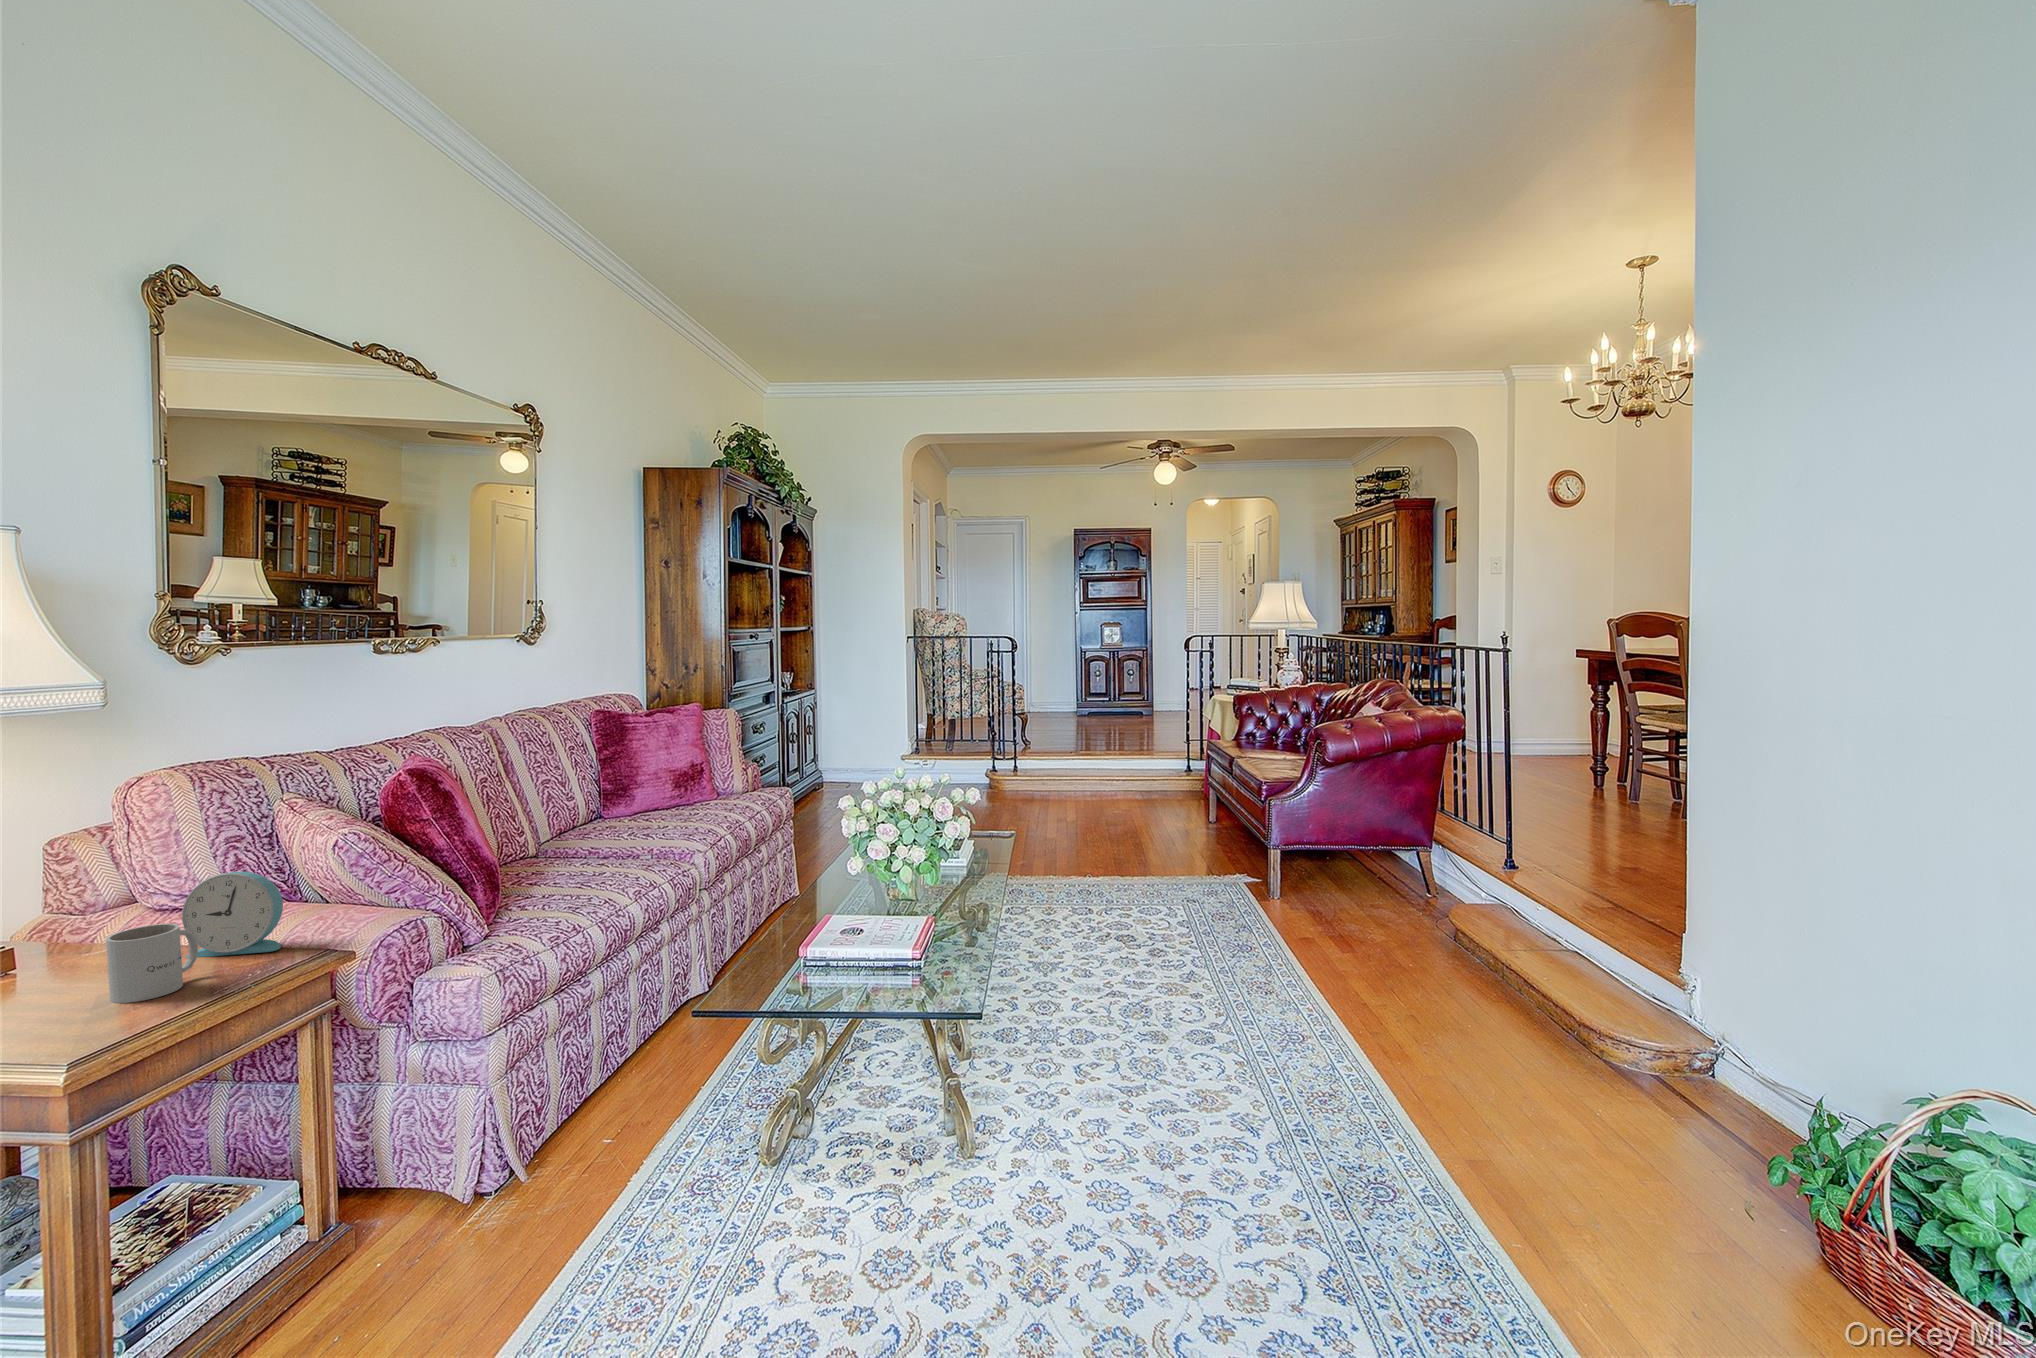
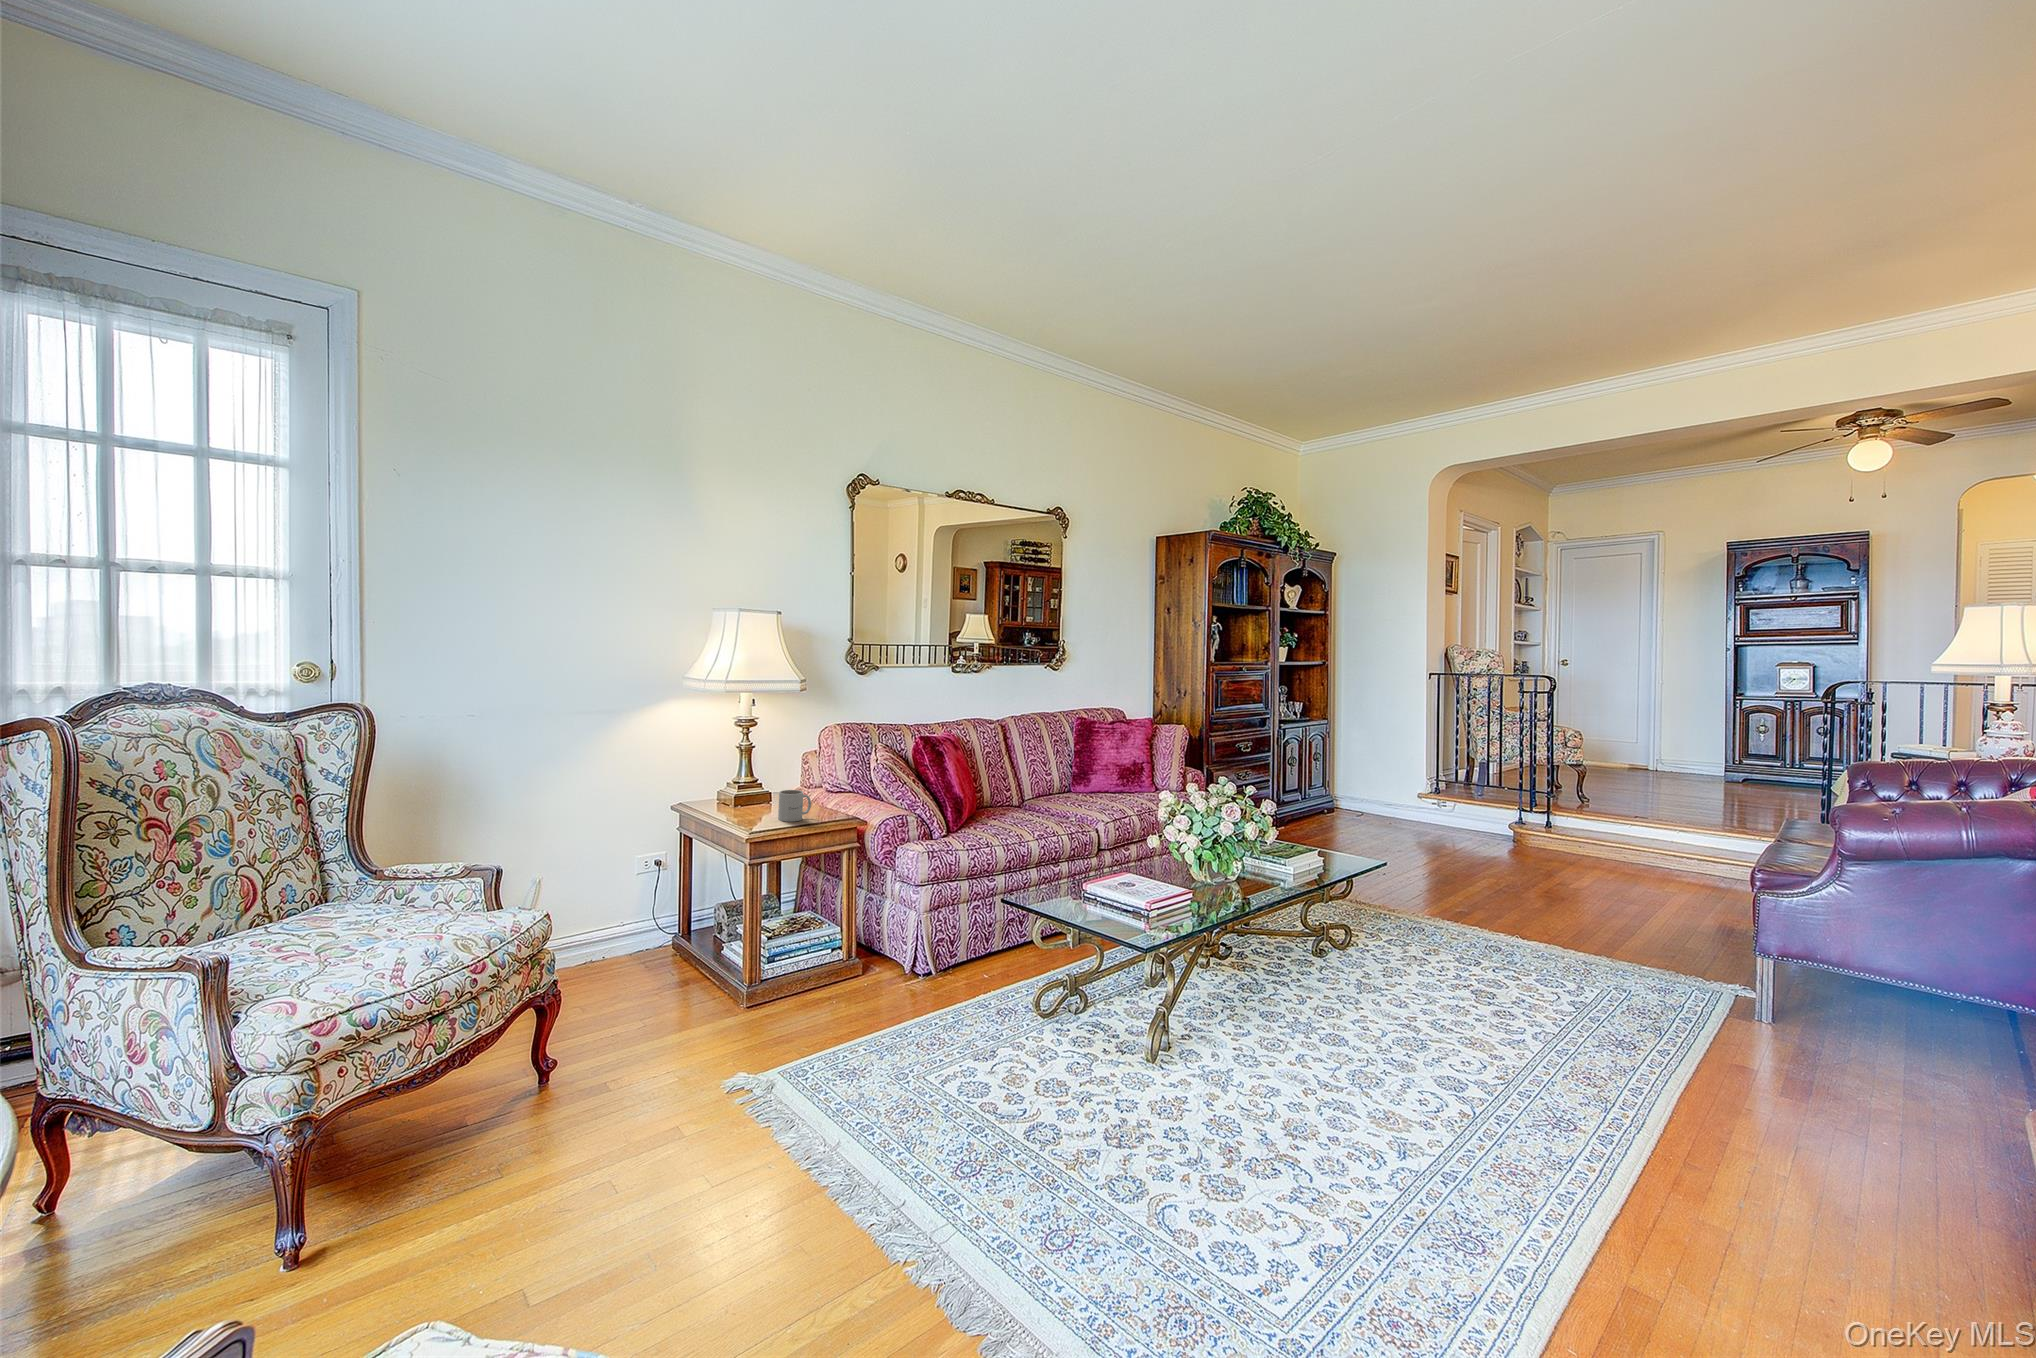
alarm clock: present [182,871,283,958] -> none [814,774,849,815]

